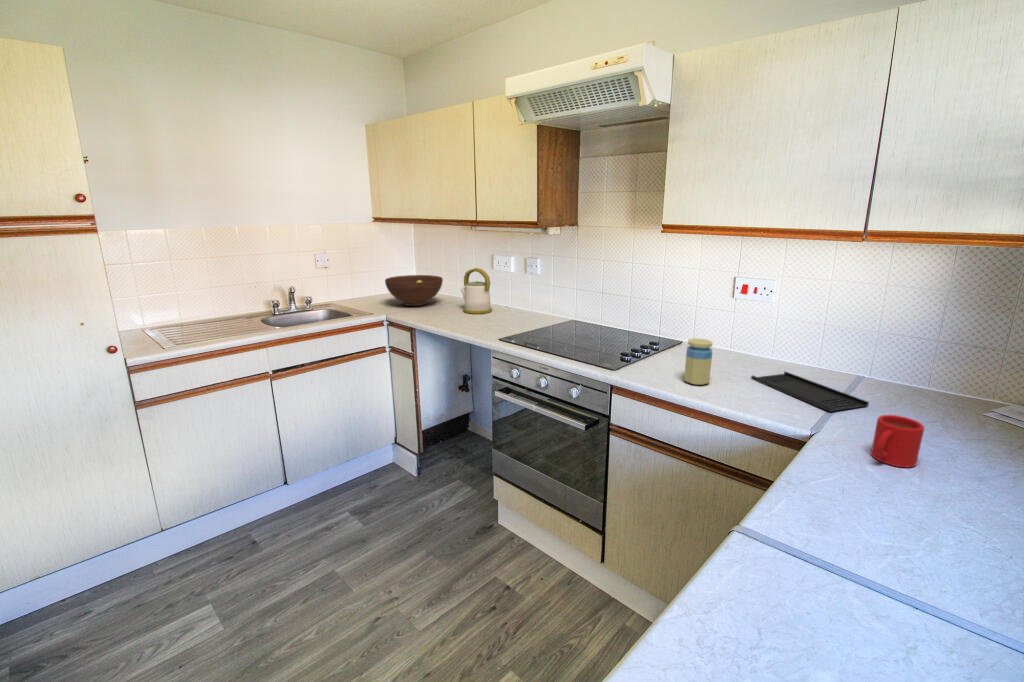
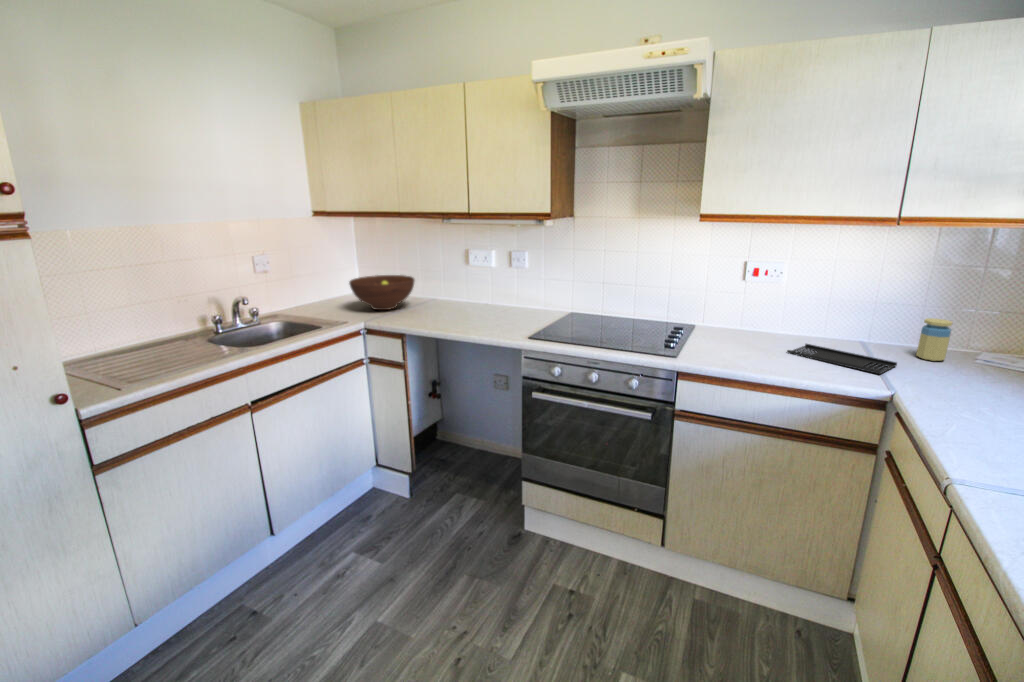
kettle: present [461,268,492,314] -> none [441,264,477,314]
jar: present [684,338,713,385] -> present [916,318,953,361]
mug: present [871,415,924,467] -> none [947,371,996,413]

